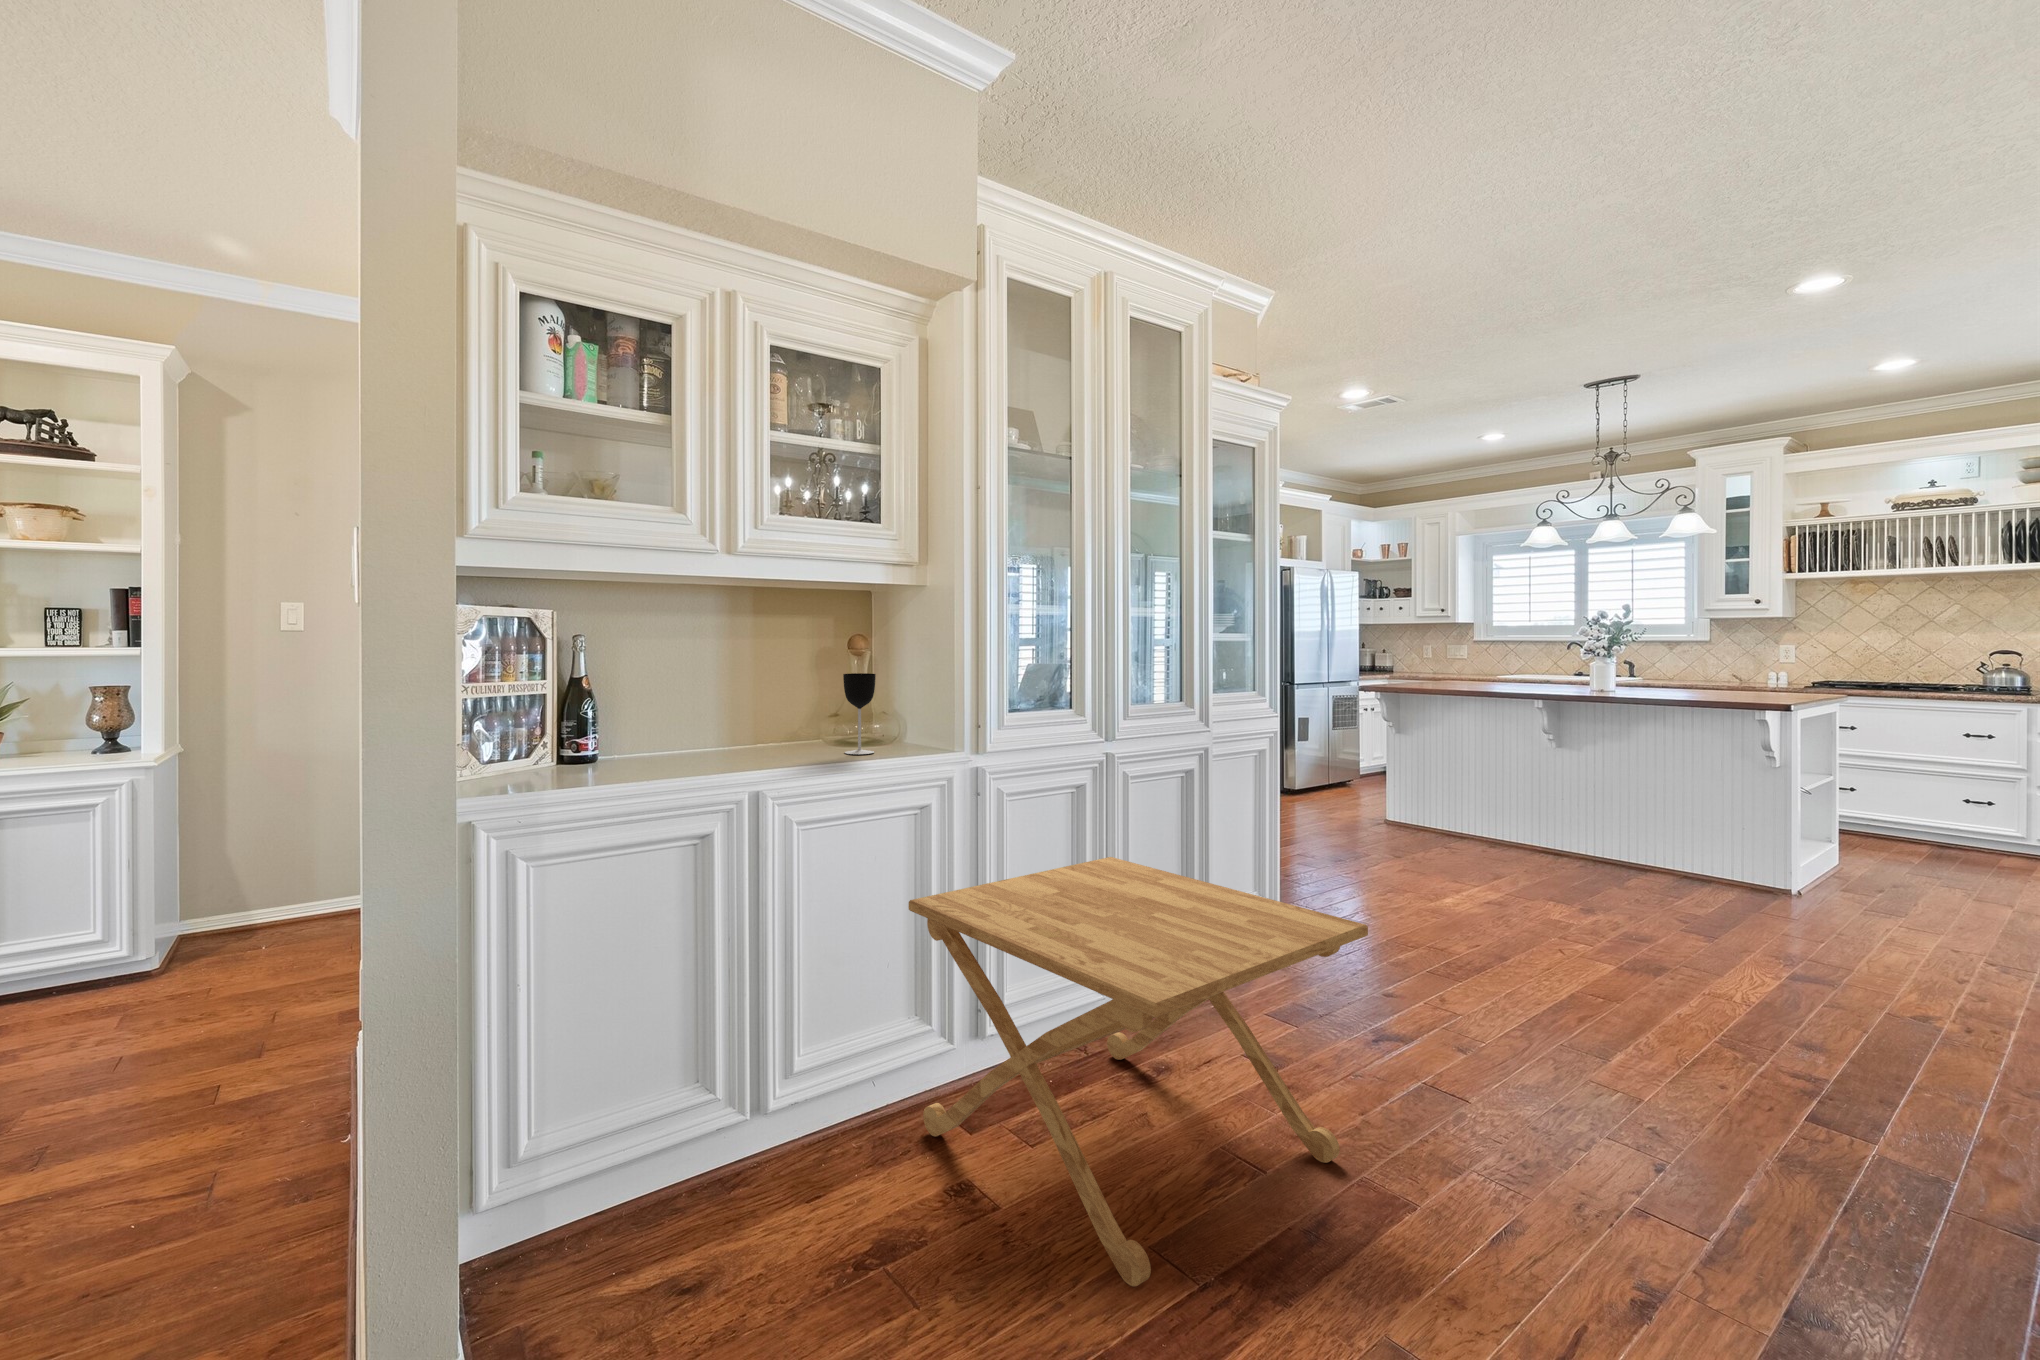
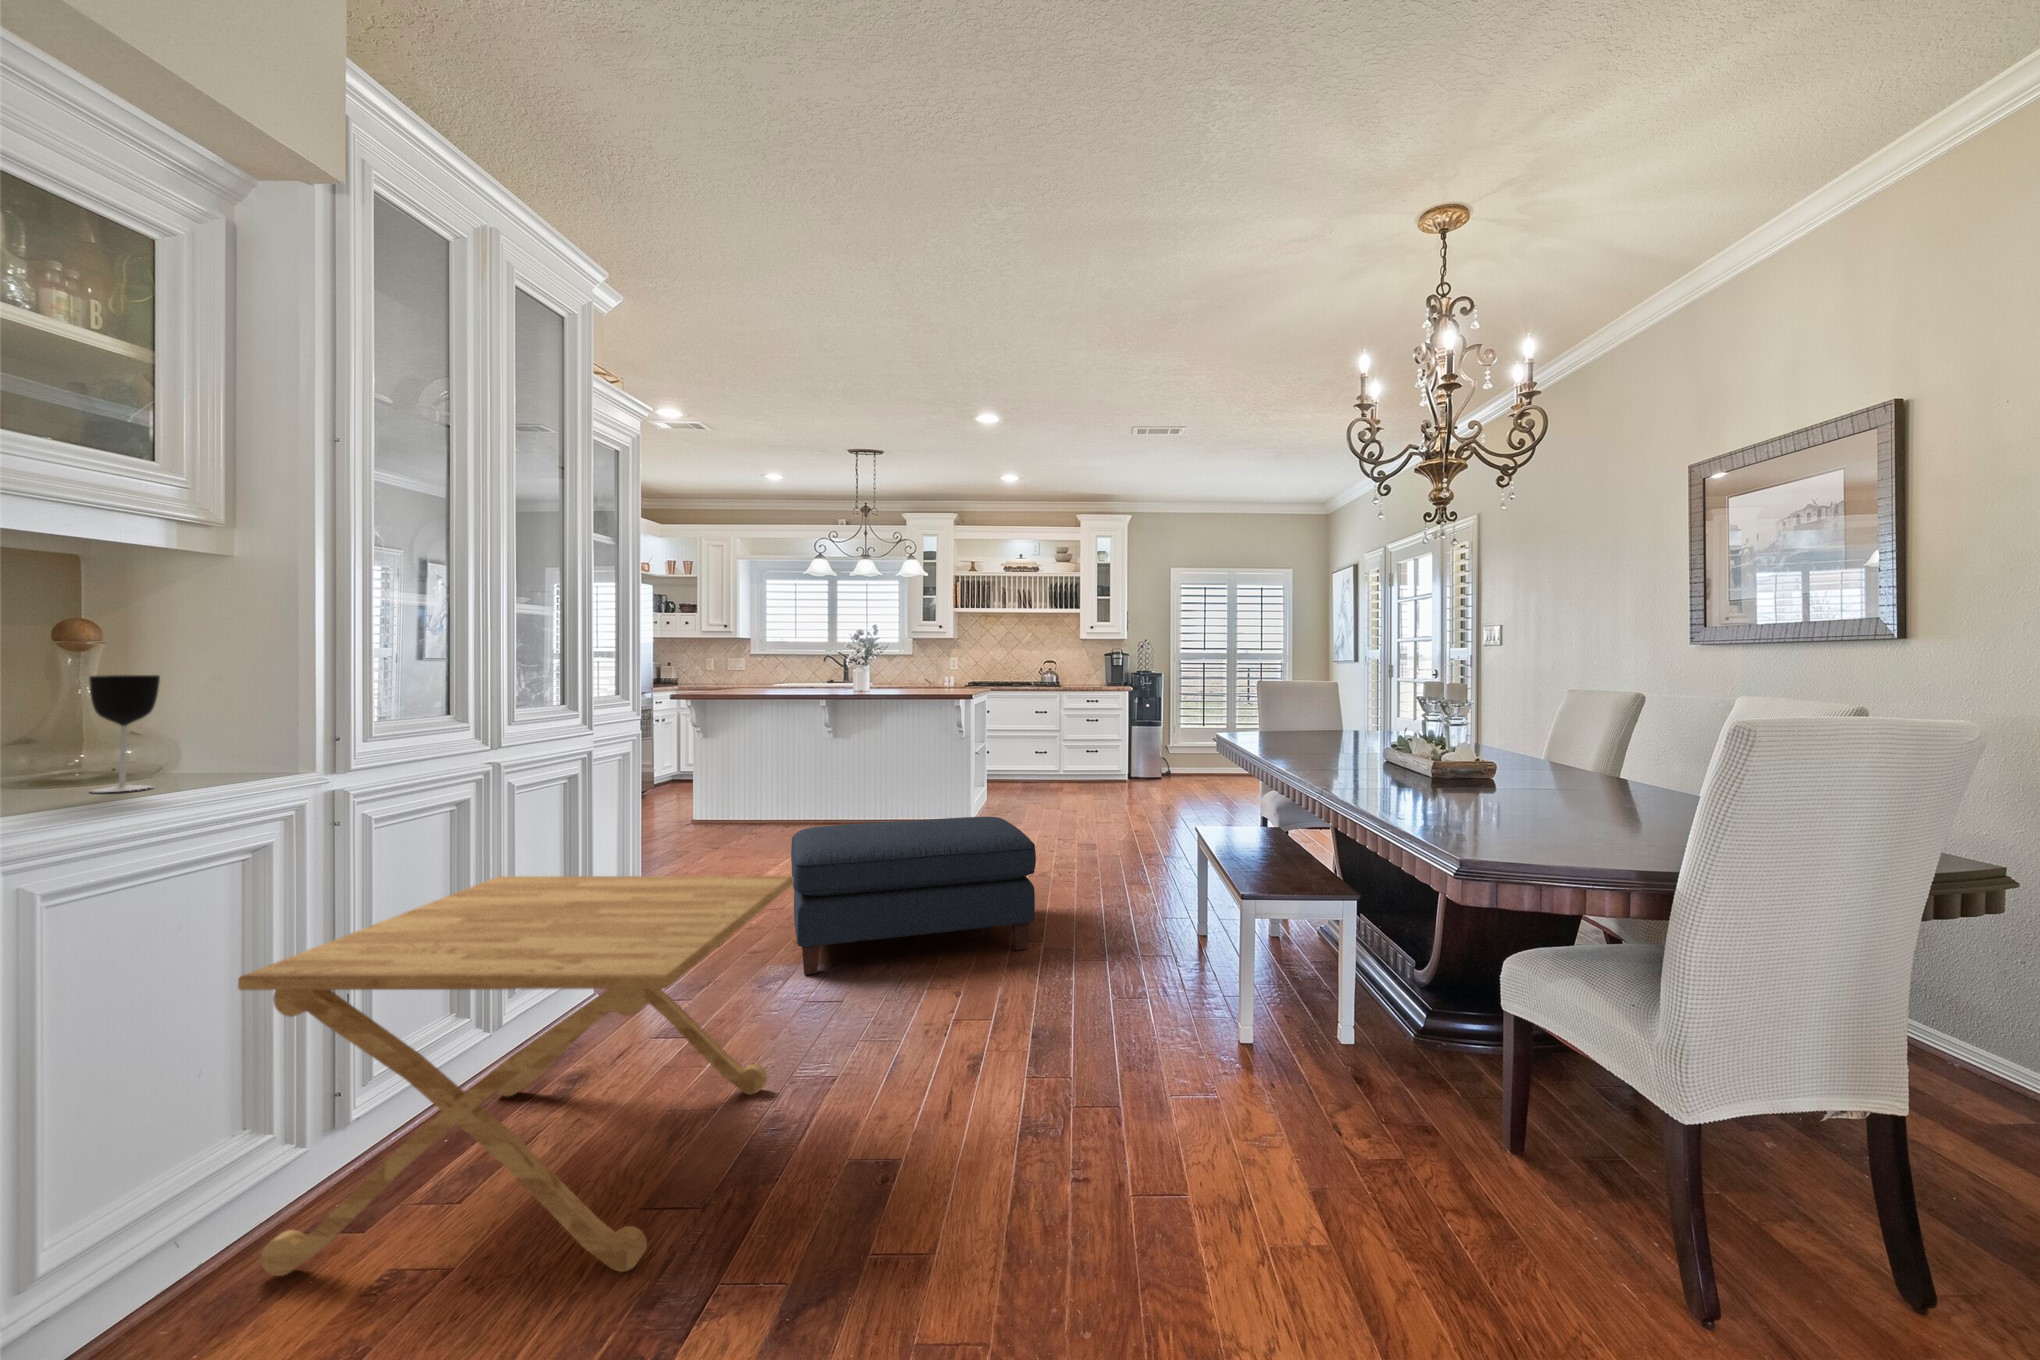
ottoman: none [1424,864,1841,1129] -> present [791,817,1036,975]

